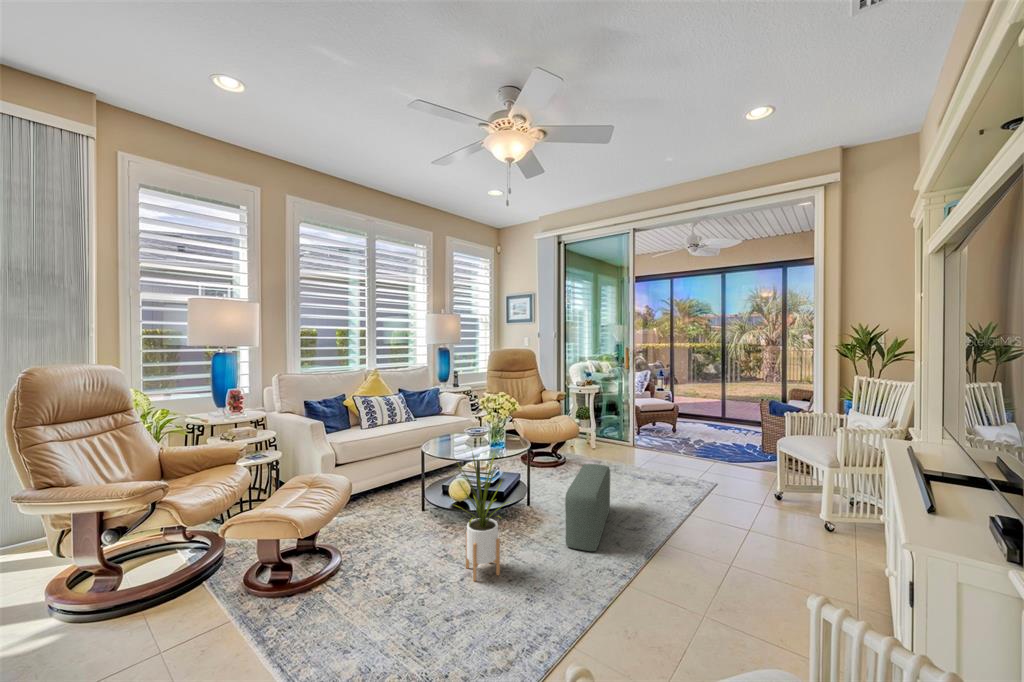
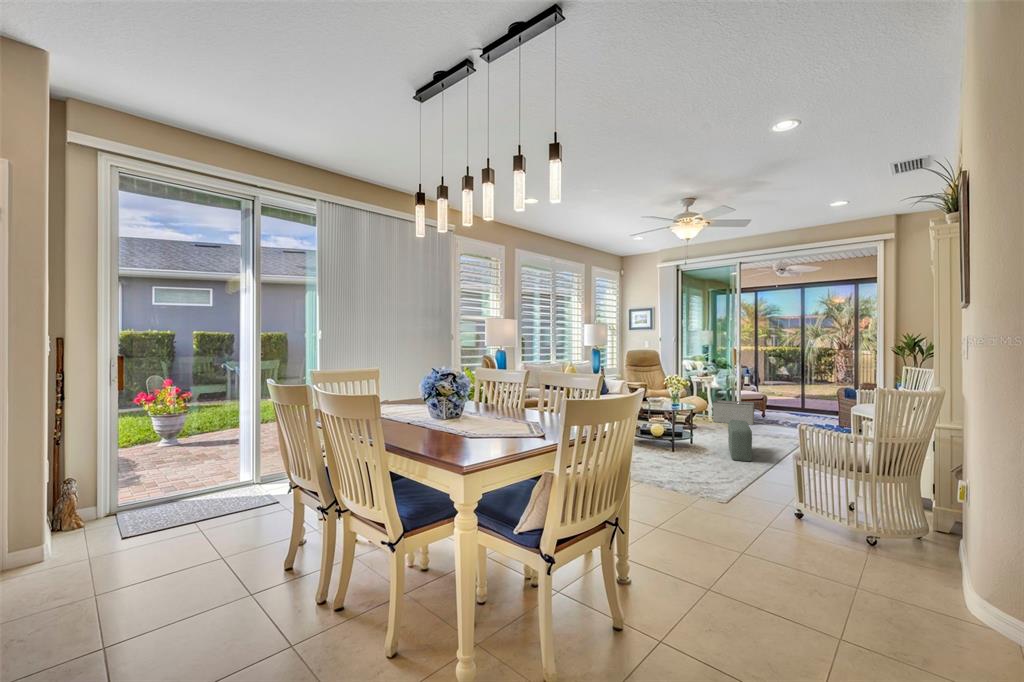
storage bin: none [599,414,653,451] -> present [713,400,755,425]
house plant: present [457,453,508,581] -> none [676,400,714,468]

